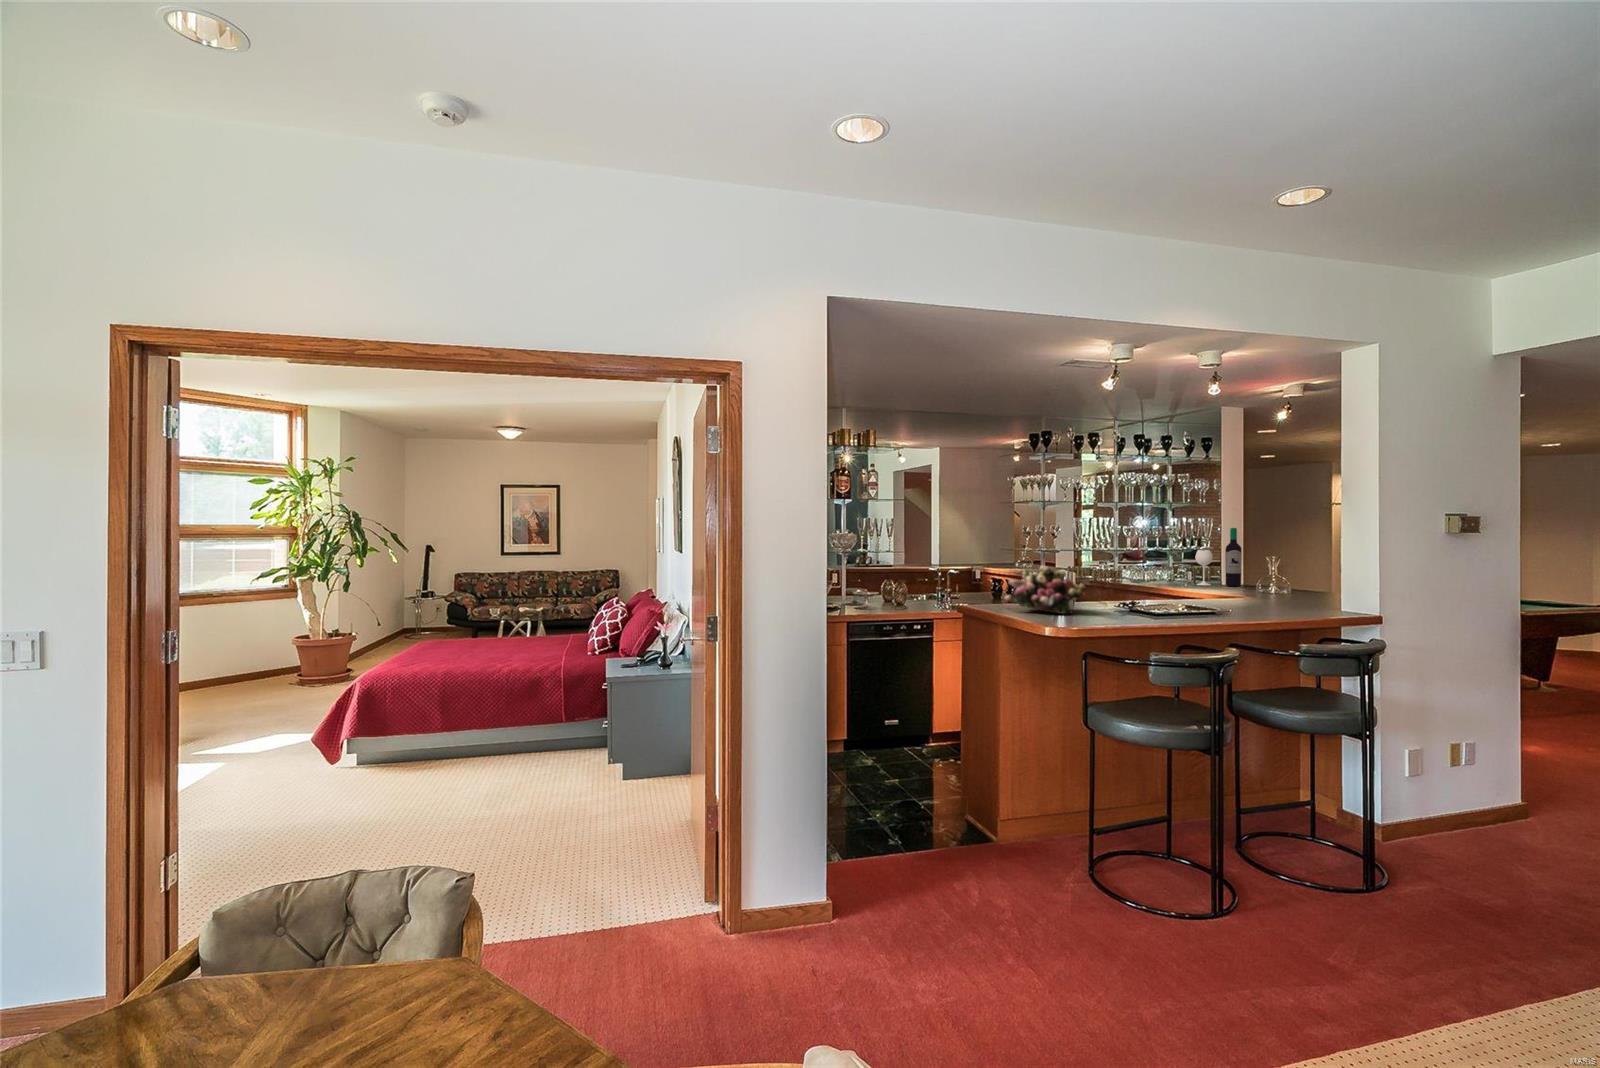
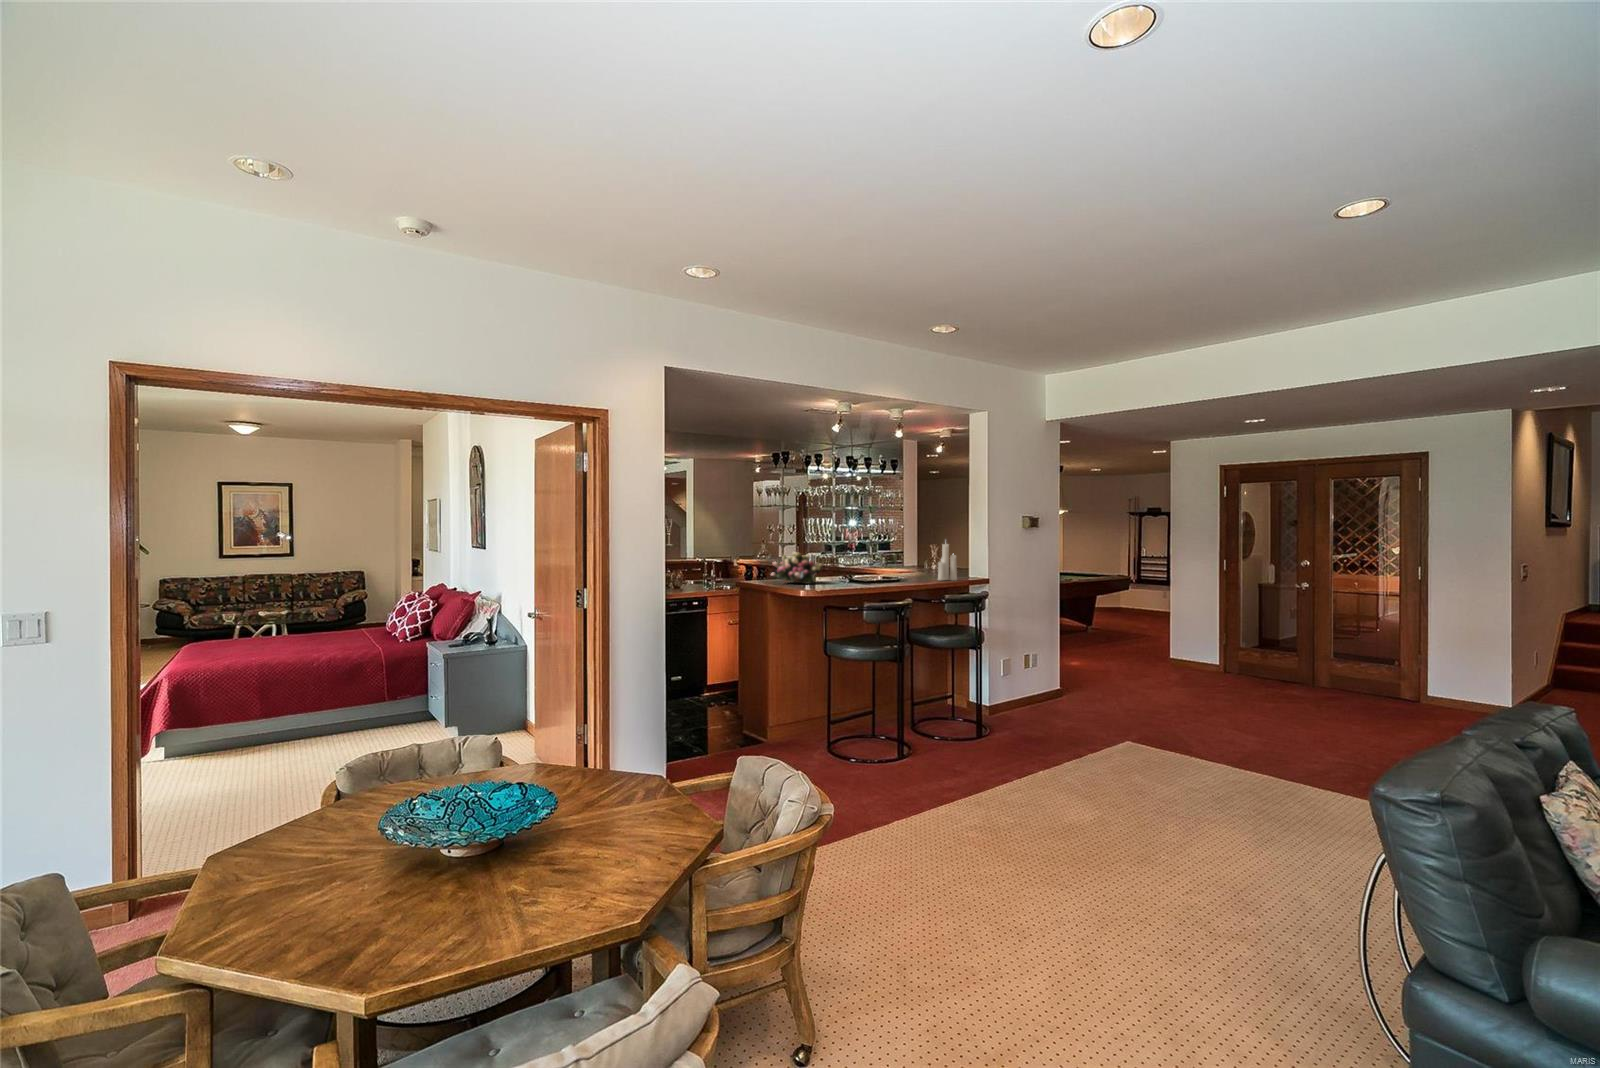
wine bottle: present [1195,528,1241,586] -> none [888,526,917,567]
candle: none [1284,546,1322,616] -> present [938,544,957,580]

